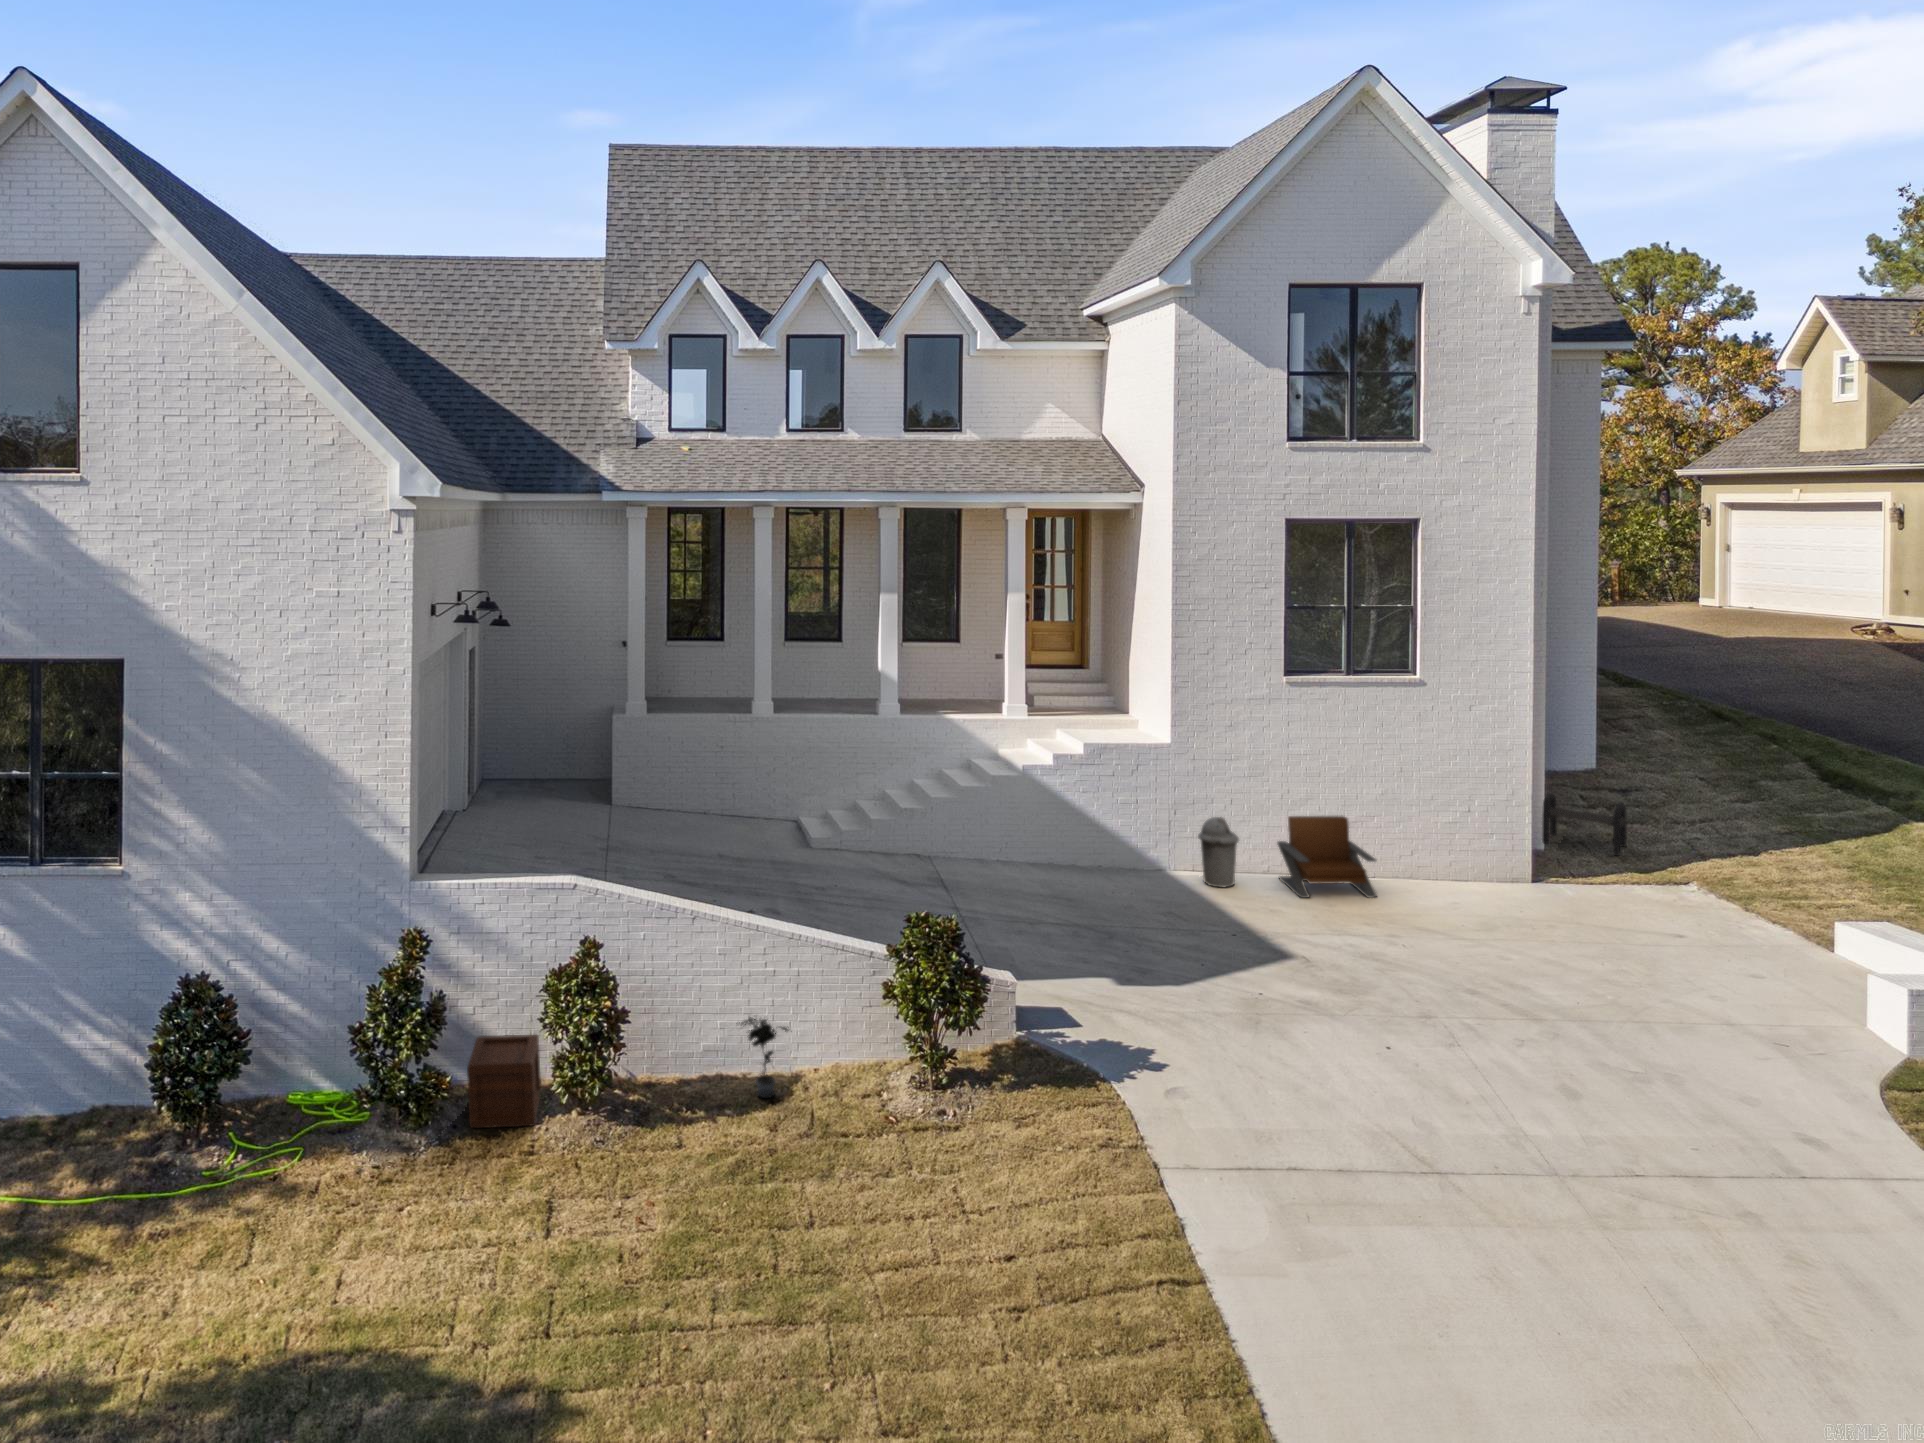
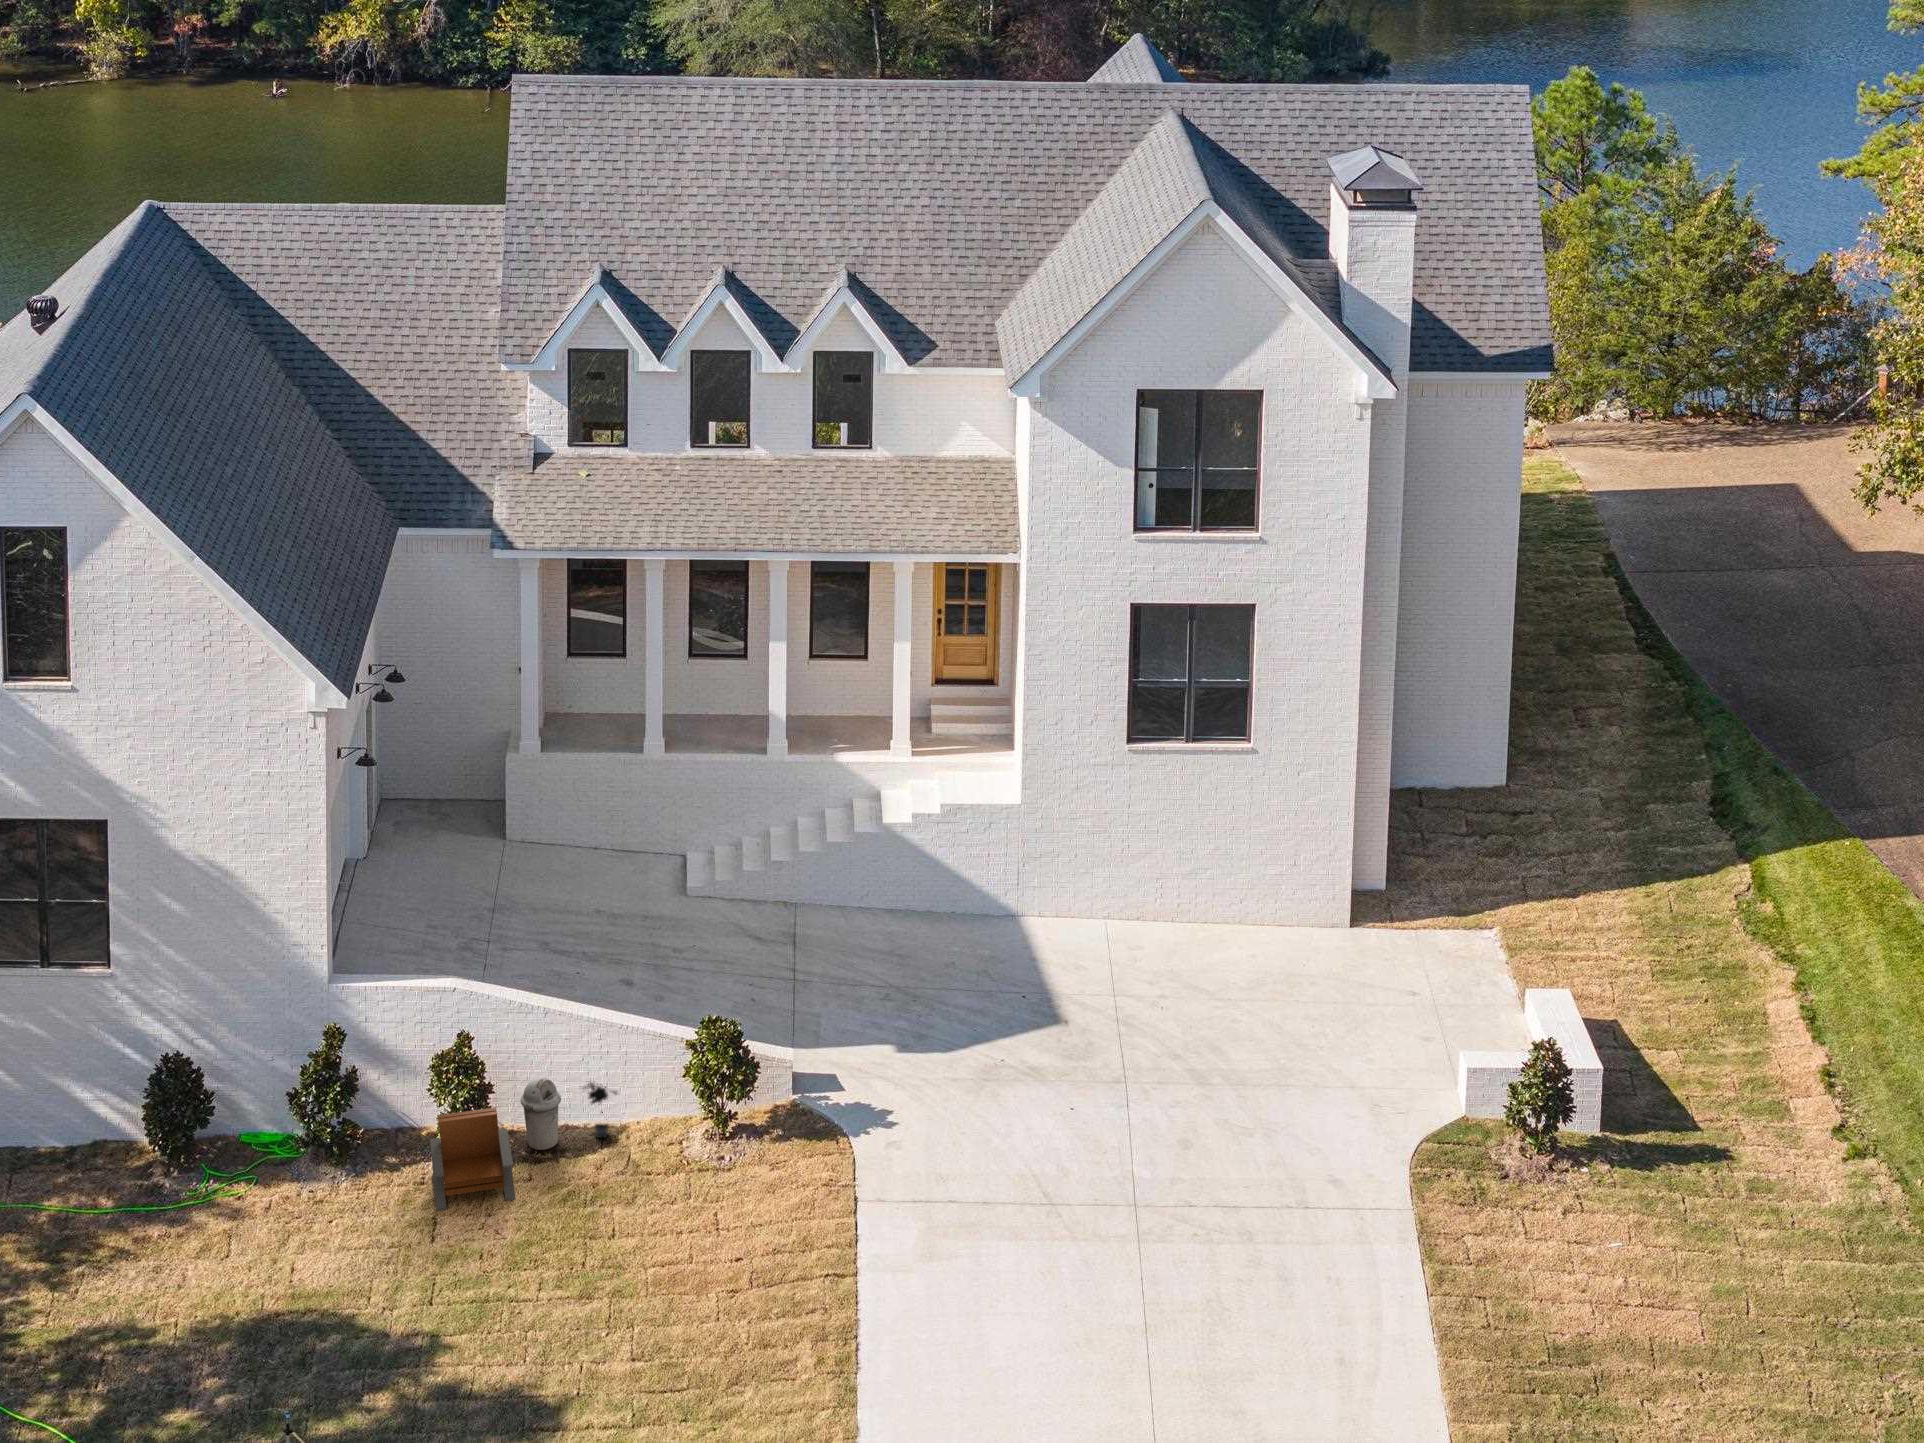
bench: present [1542,793,1627,856] -> none [1367,836,1438,900]
lounge chair: present [1277,816,1377,898] -> present [430,1107,515,1211]
trash can: present [1198,817,1239,887] -> present [520,1077,561,1150]
wooden crate: present [467,1035,541,1128] -> none [376,1092,434,1160]

